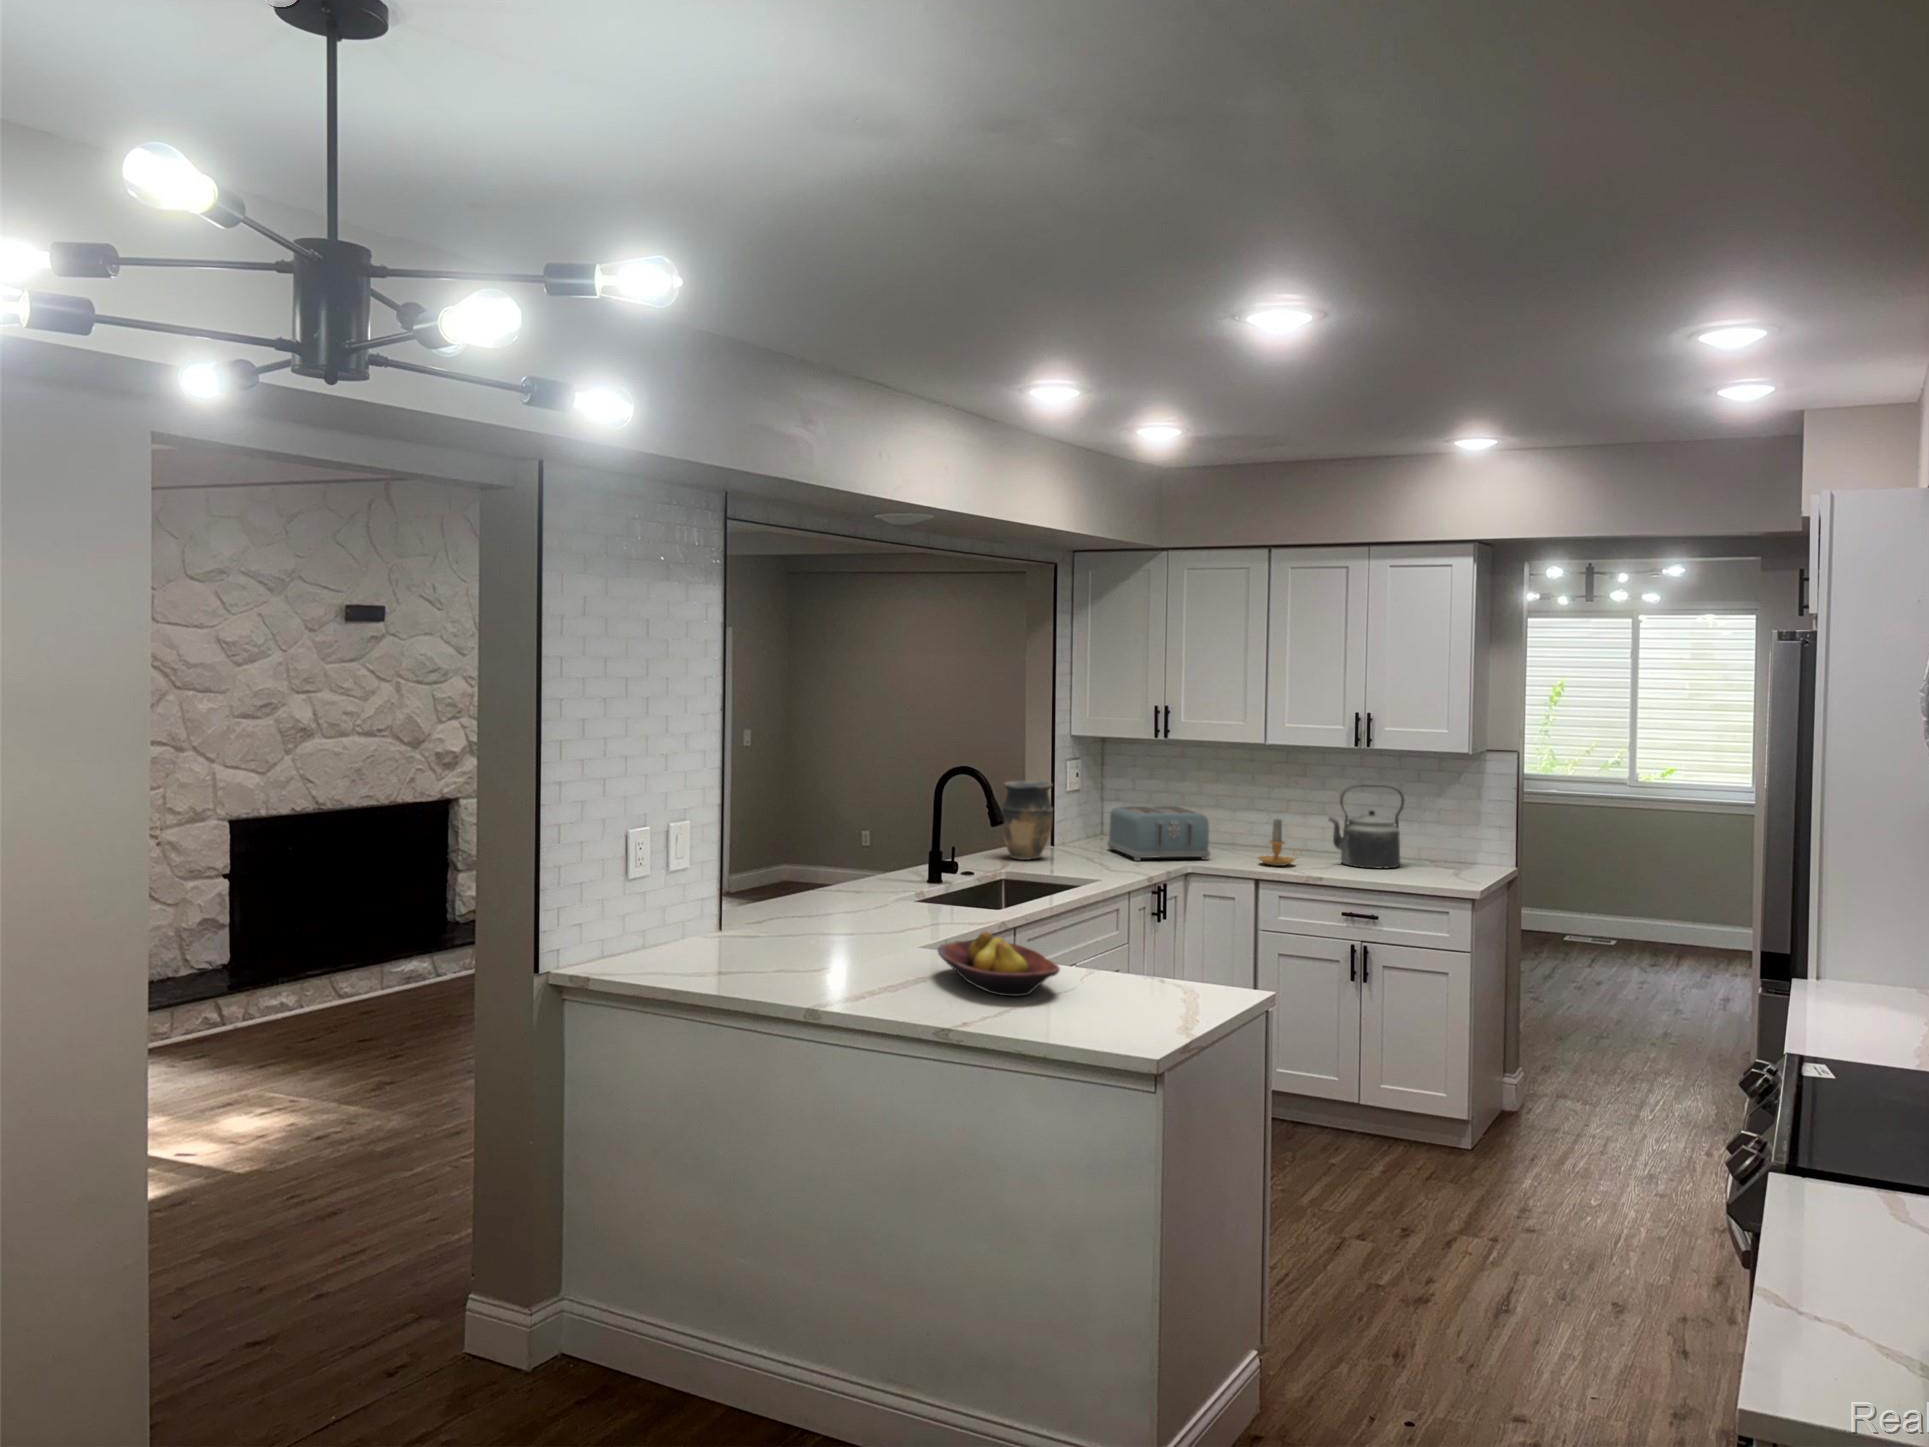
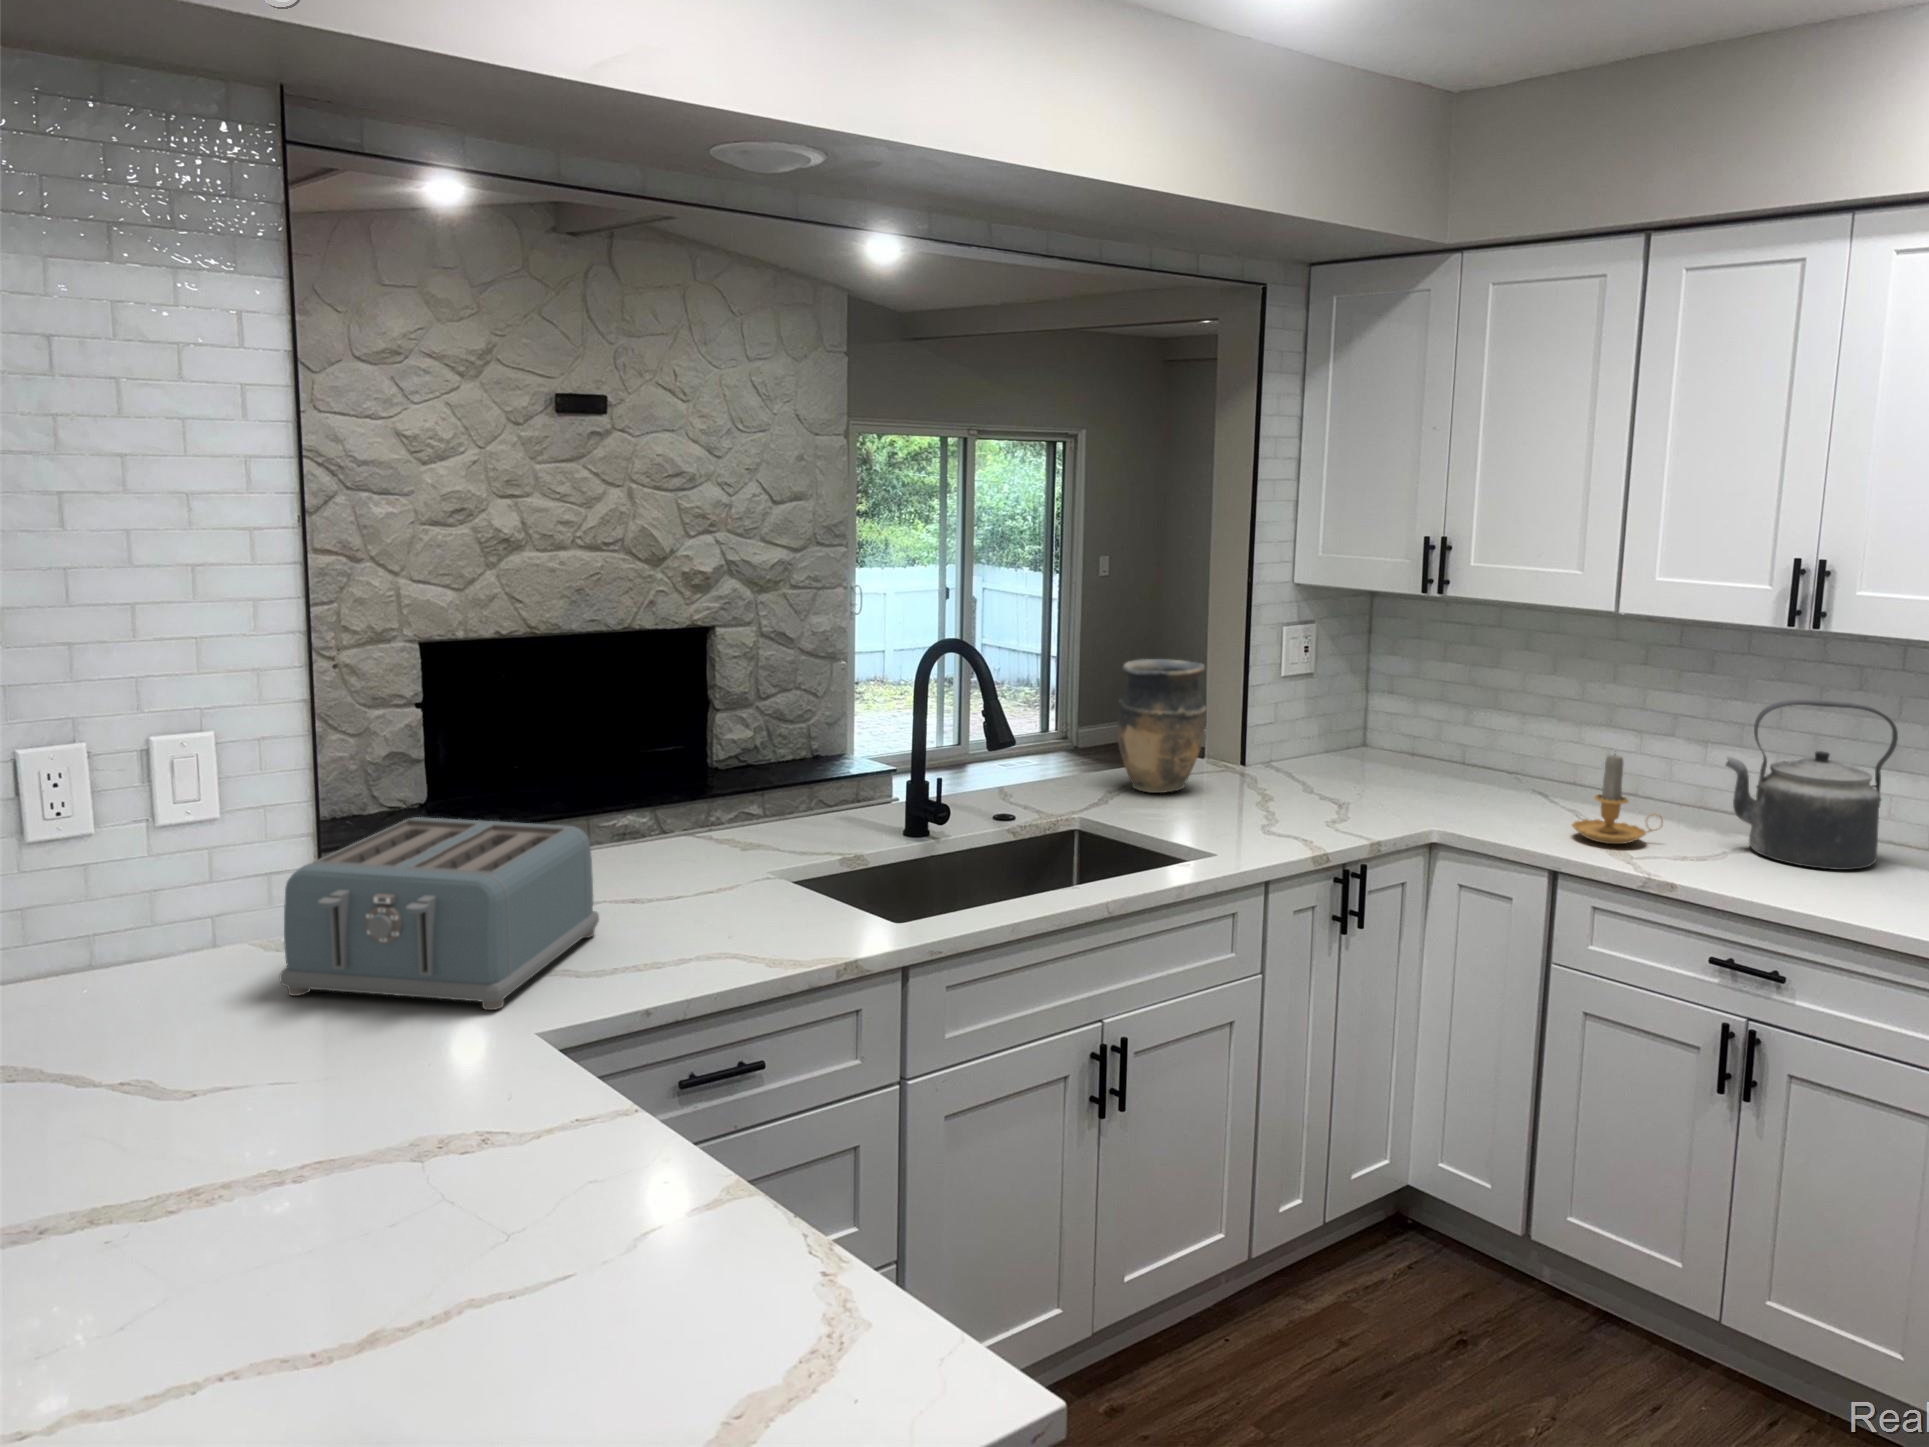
toaster: present [1107,806,1210,861] -> present [280,817,599,1010]
fruit bowl: present [938,932,1060,996] -> none [263,1071,581,1298]

